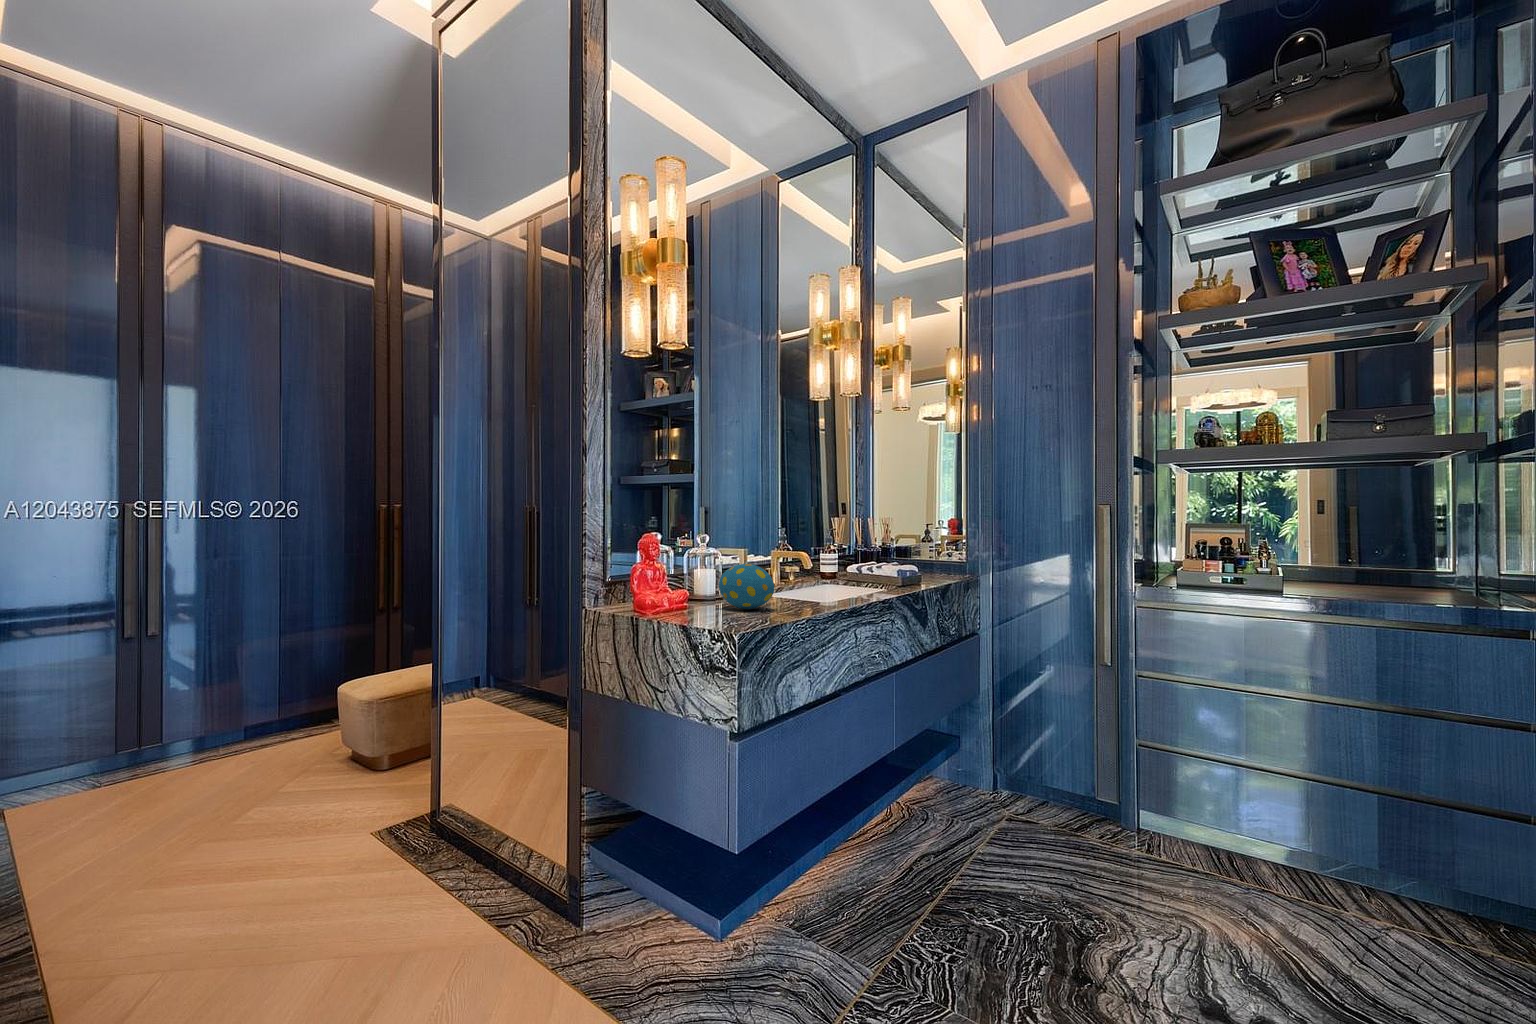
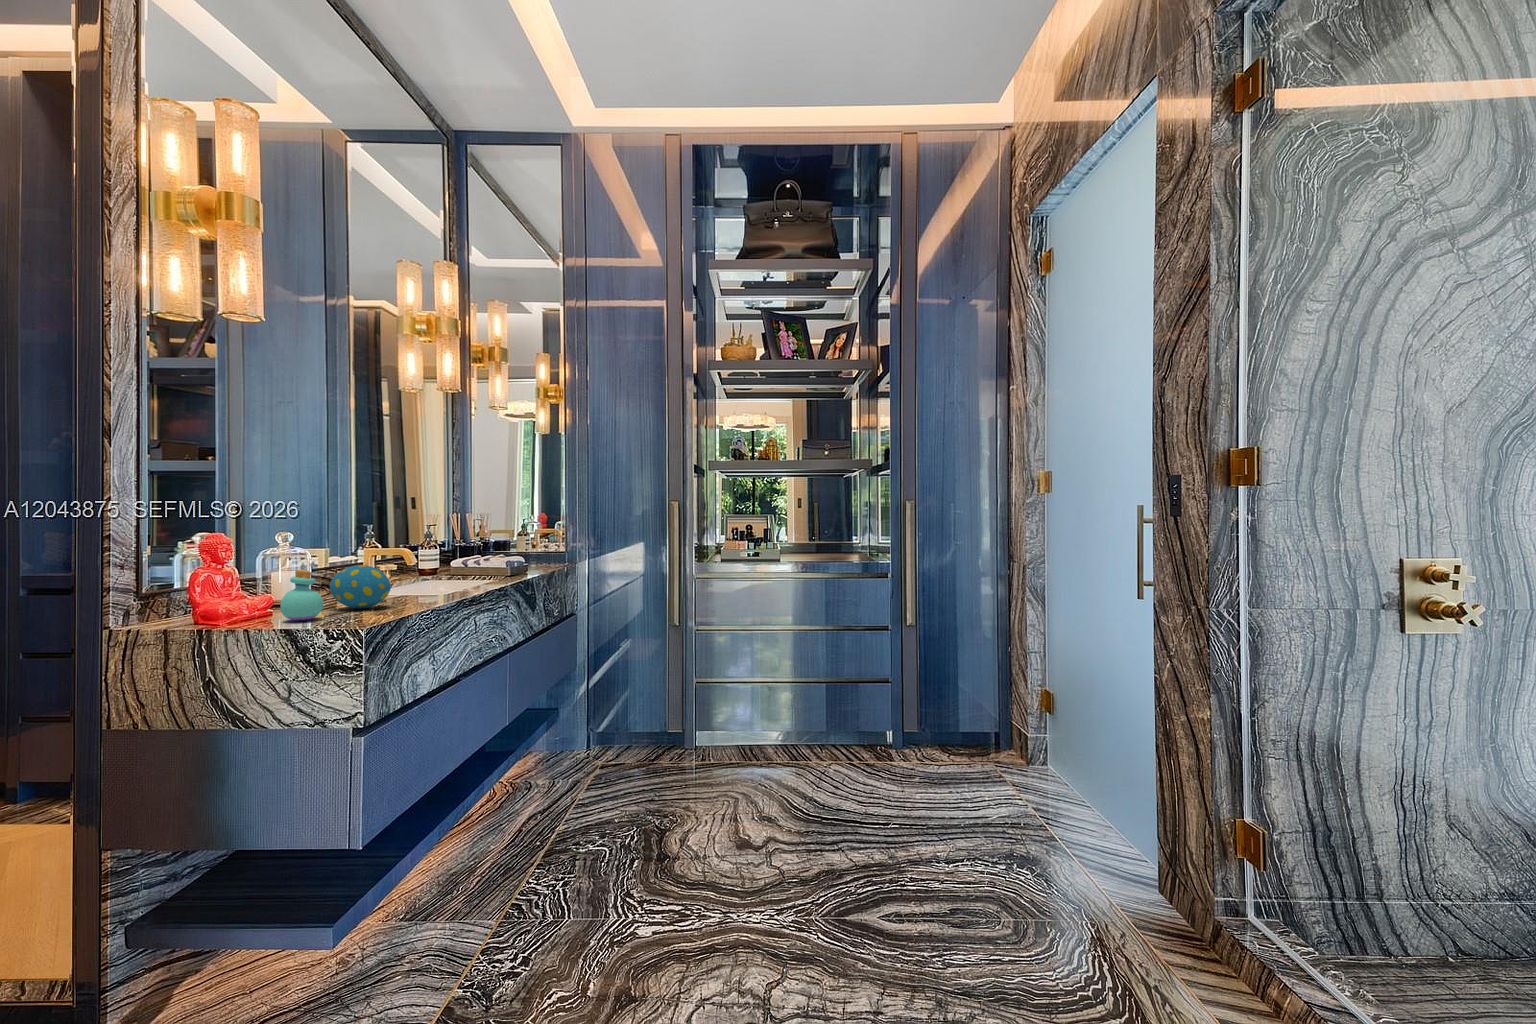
perfume bottle: none [669,565,708,616] -> present [280,570,323,620]

